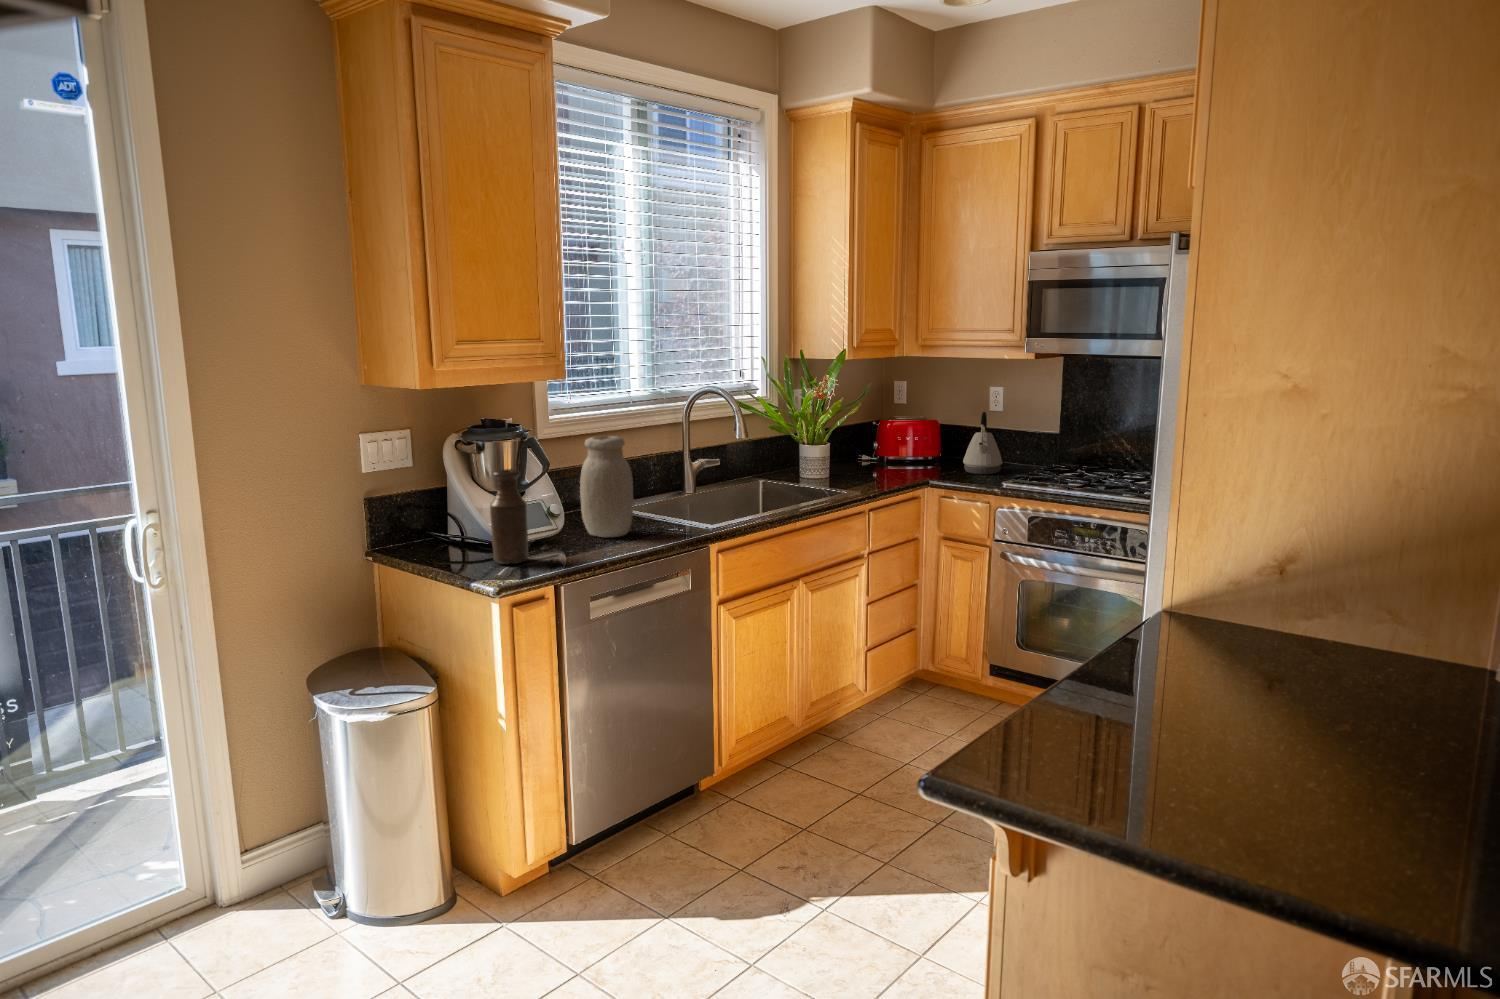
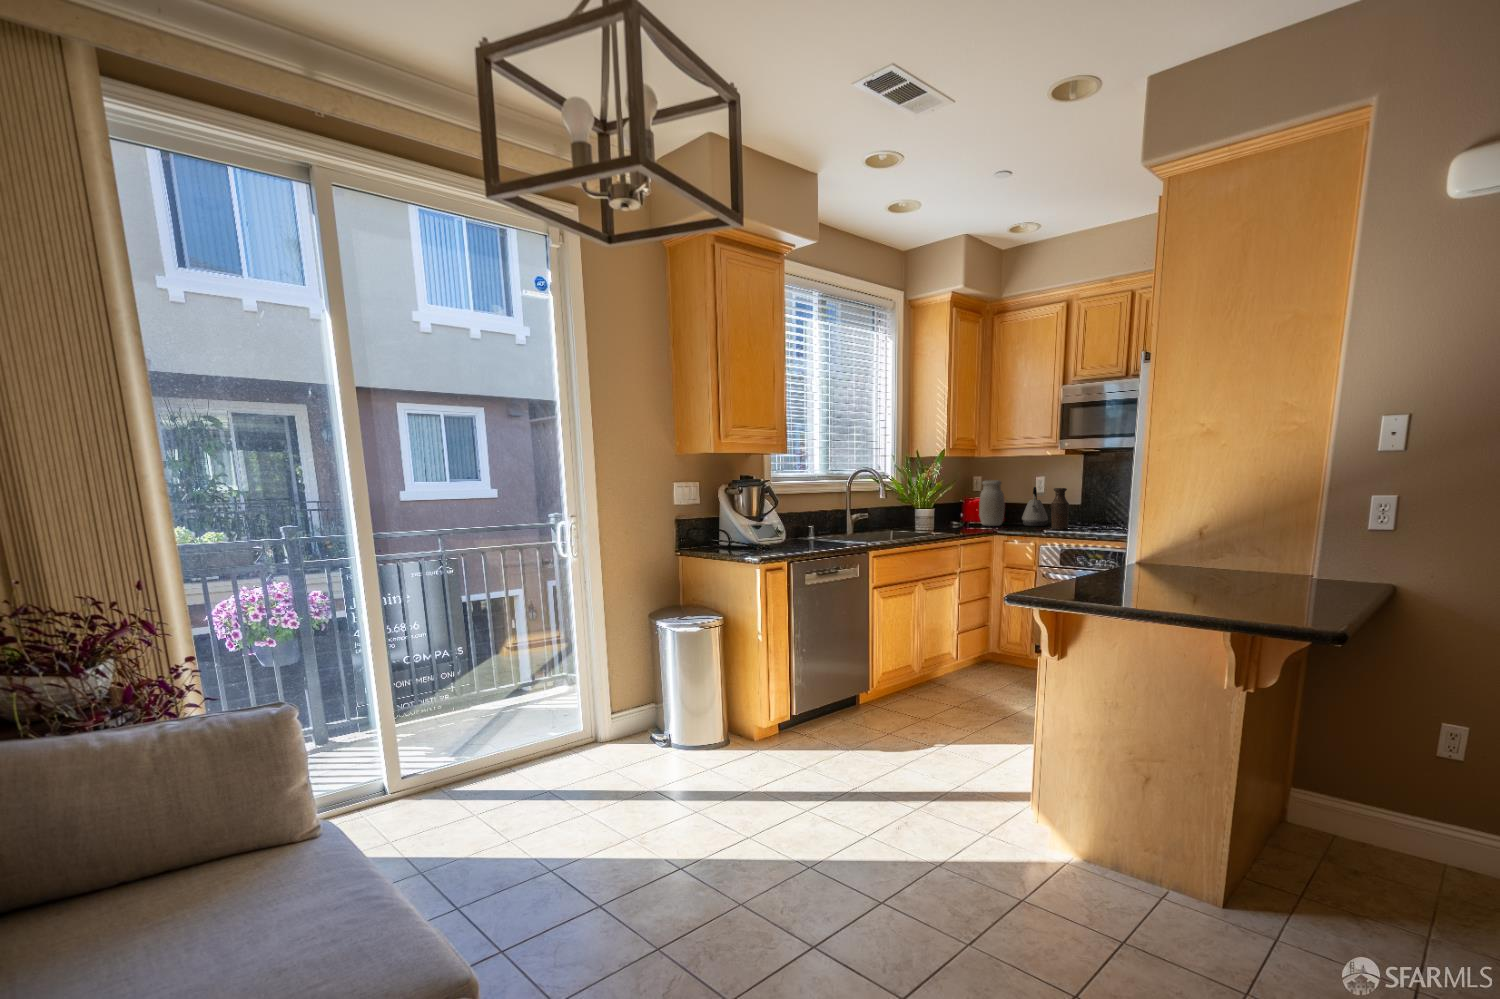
jar: present [580,436,634,537] -> present [979,480,1005,526]
bottle: present [490,469,528,564] -> present [1051,488,1069,530]

